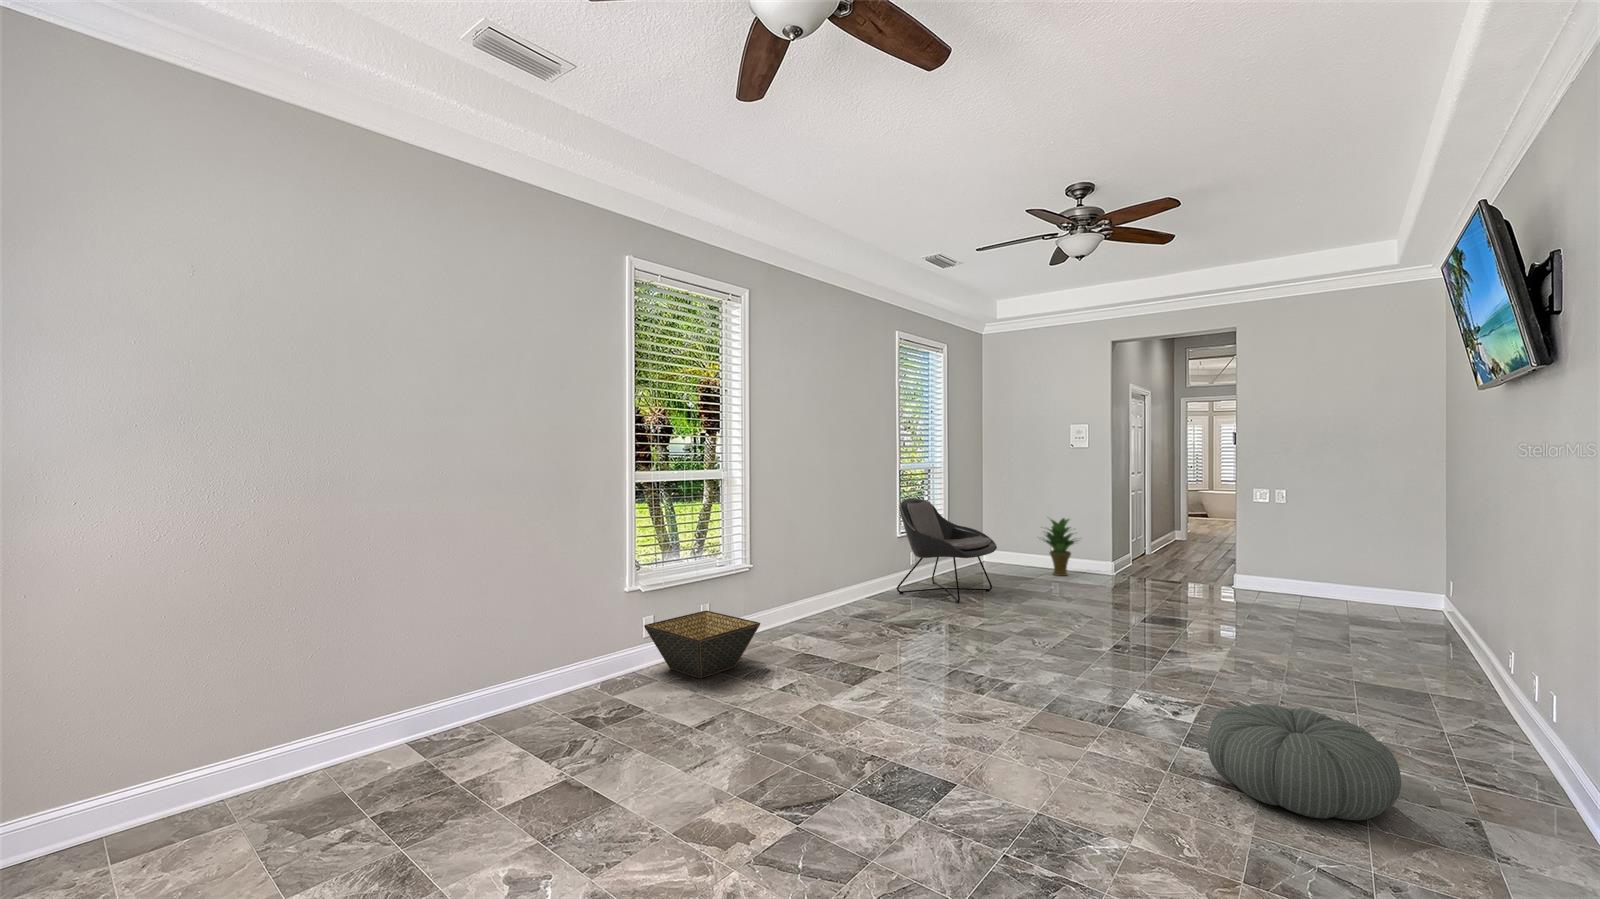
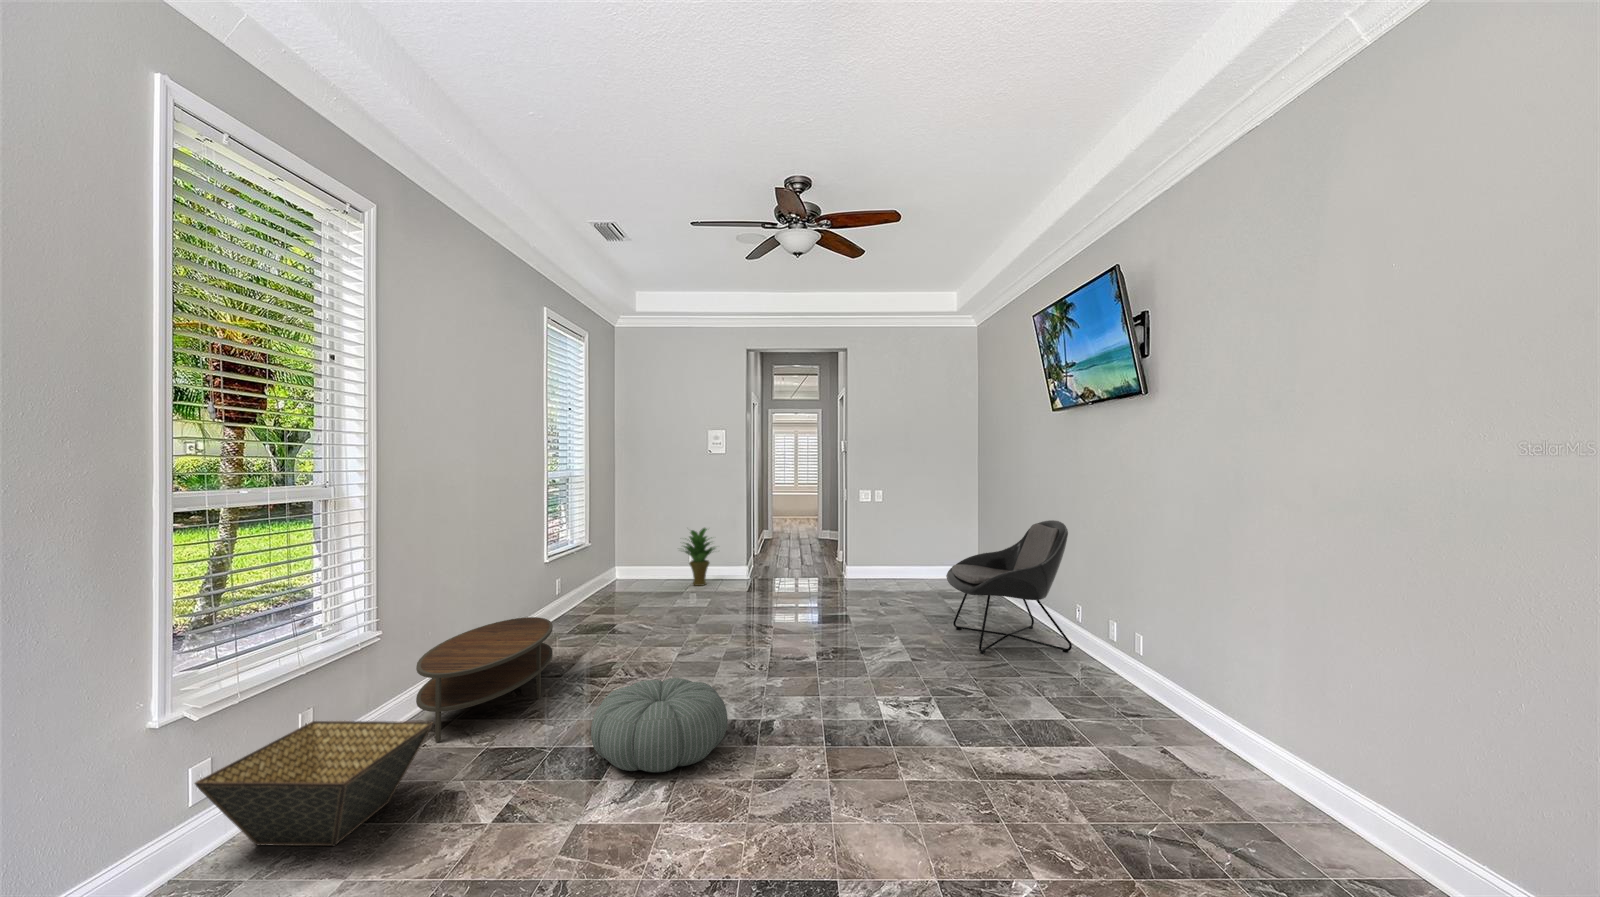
lounge chair: present [897,498,997,603] -> present [946,520,1072,654]
coffee table: none [771,574,876,644] -> present [416,617,553,742]
pouf: present [1207,704,1401,820] -> present [591,678,728,772]

